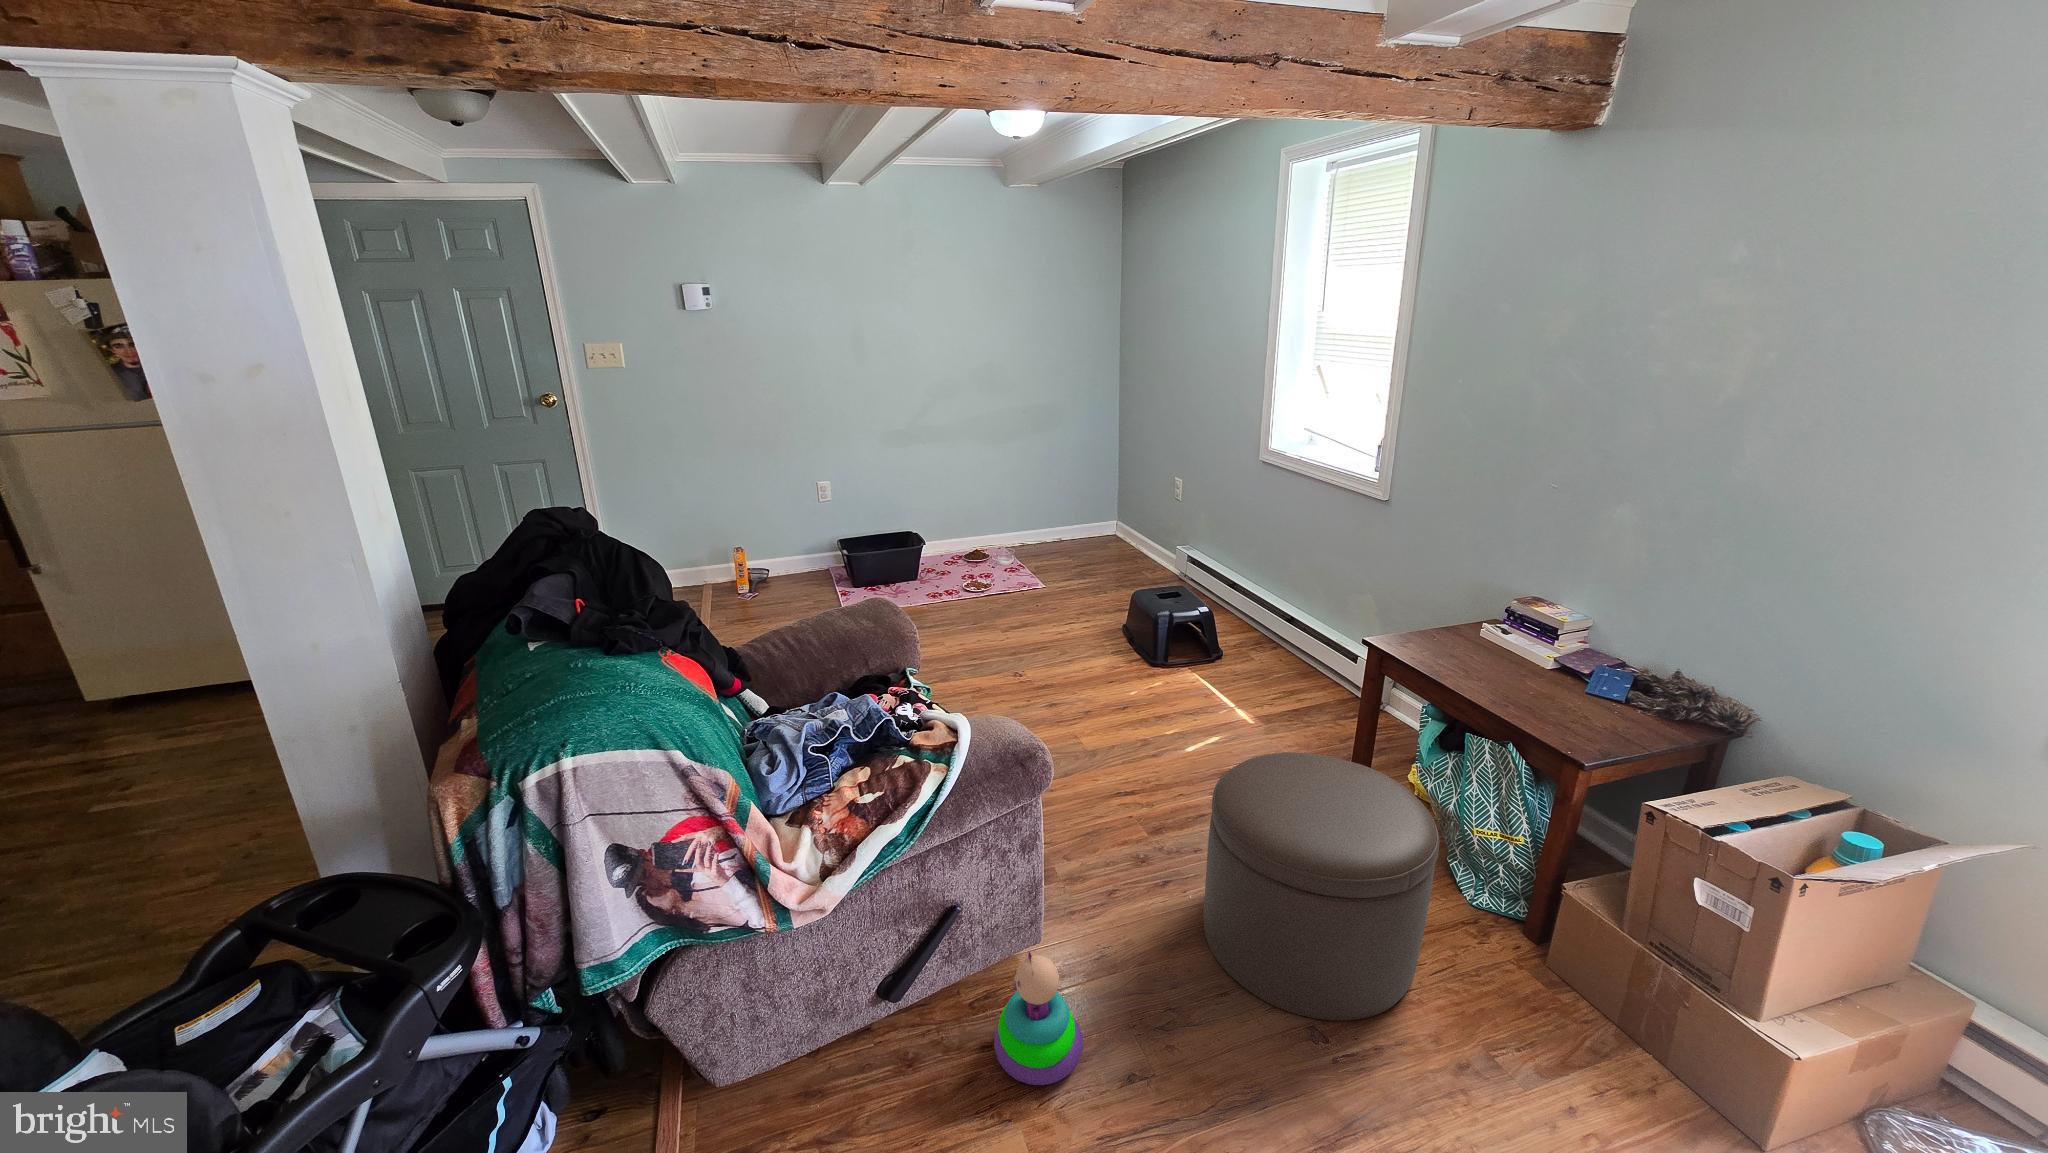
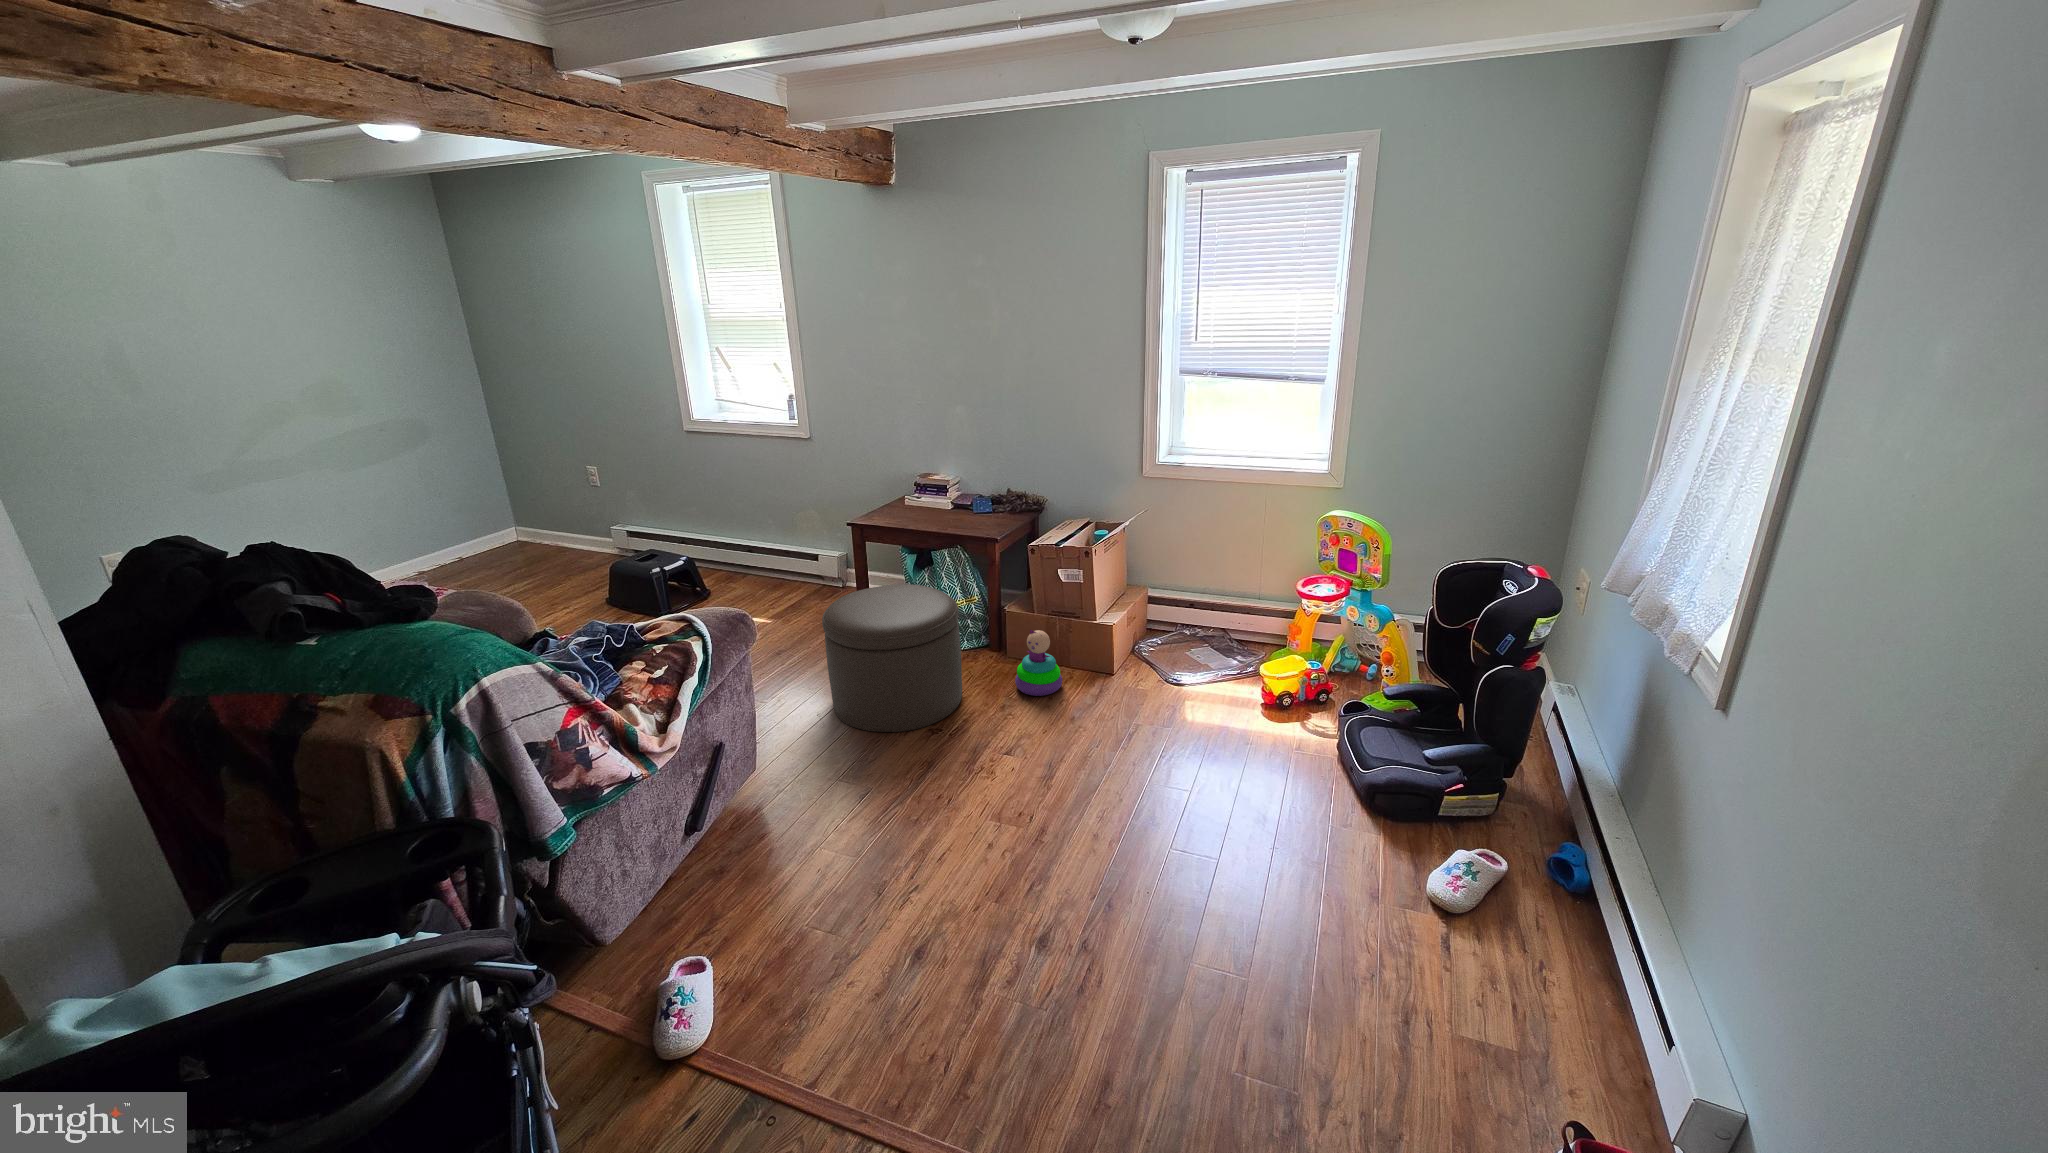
stacking toy: present [994,952,1083,1085] -> present [1015,630,1062,696]

